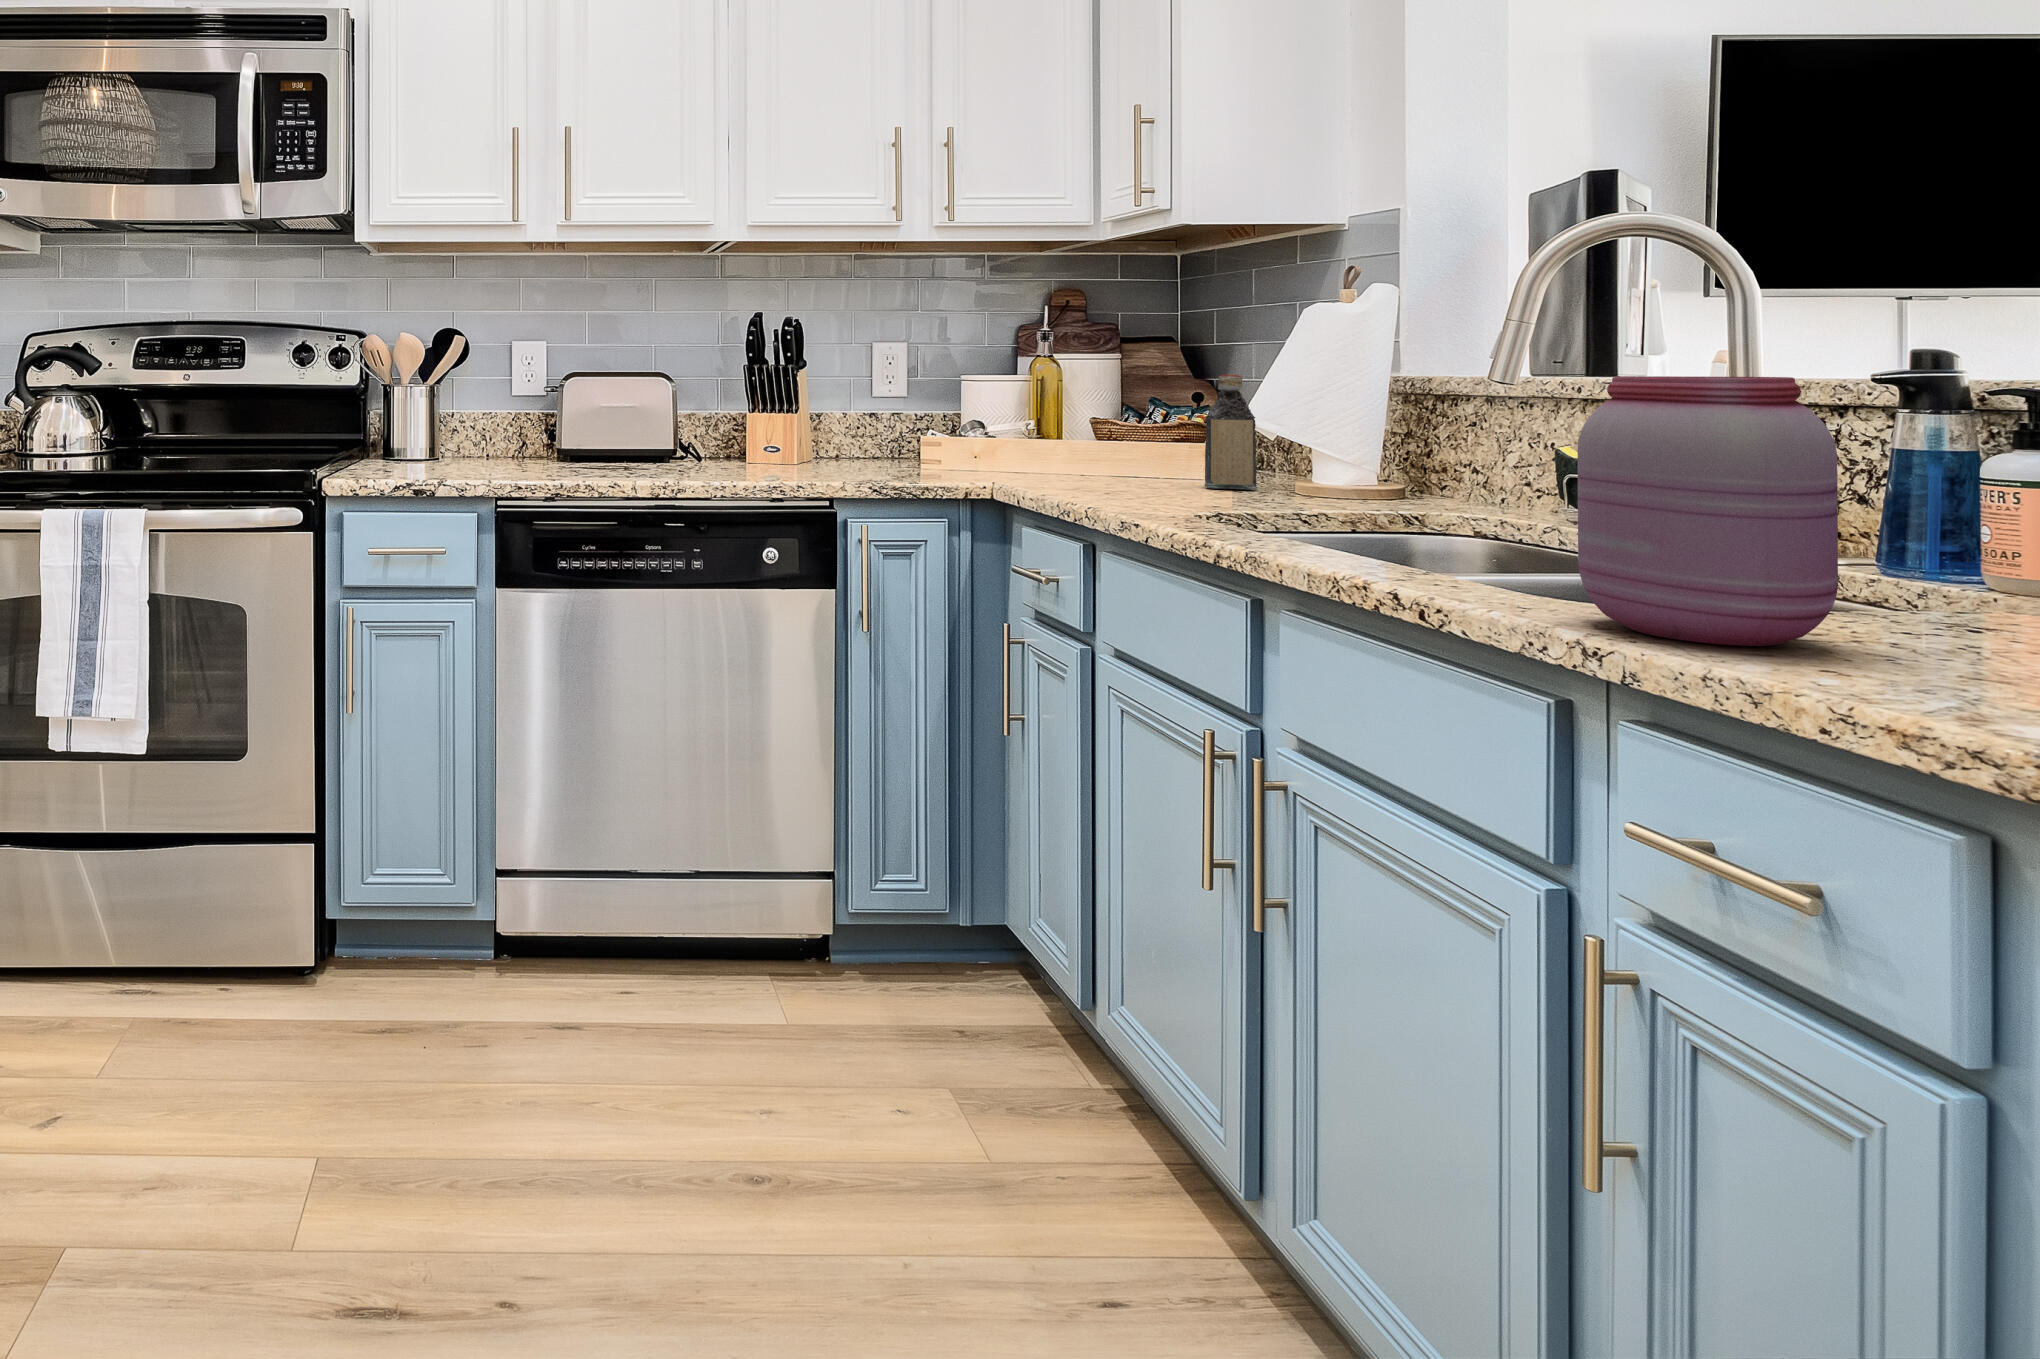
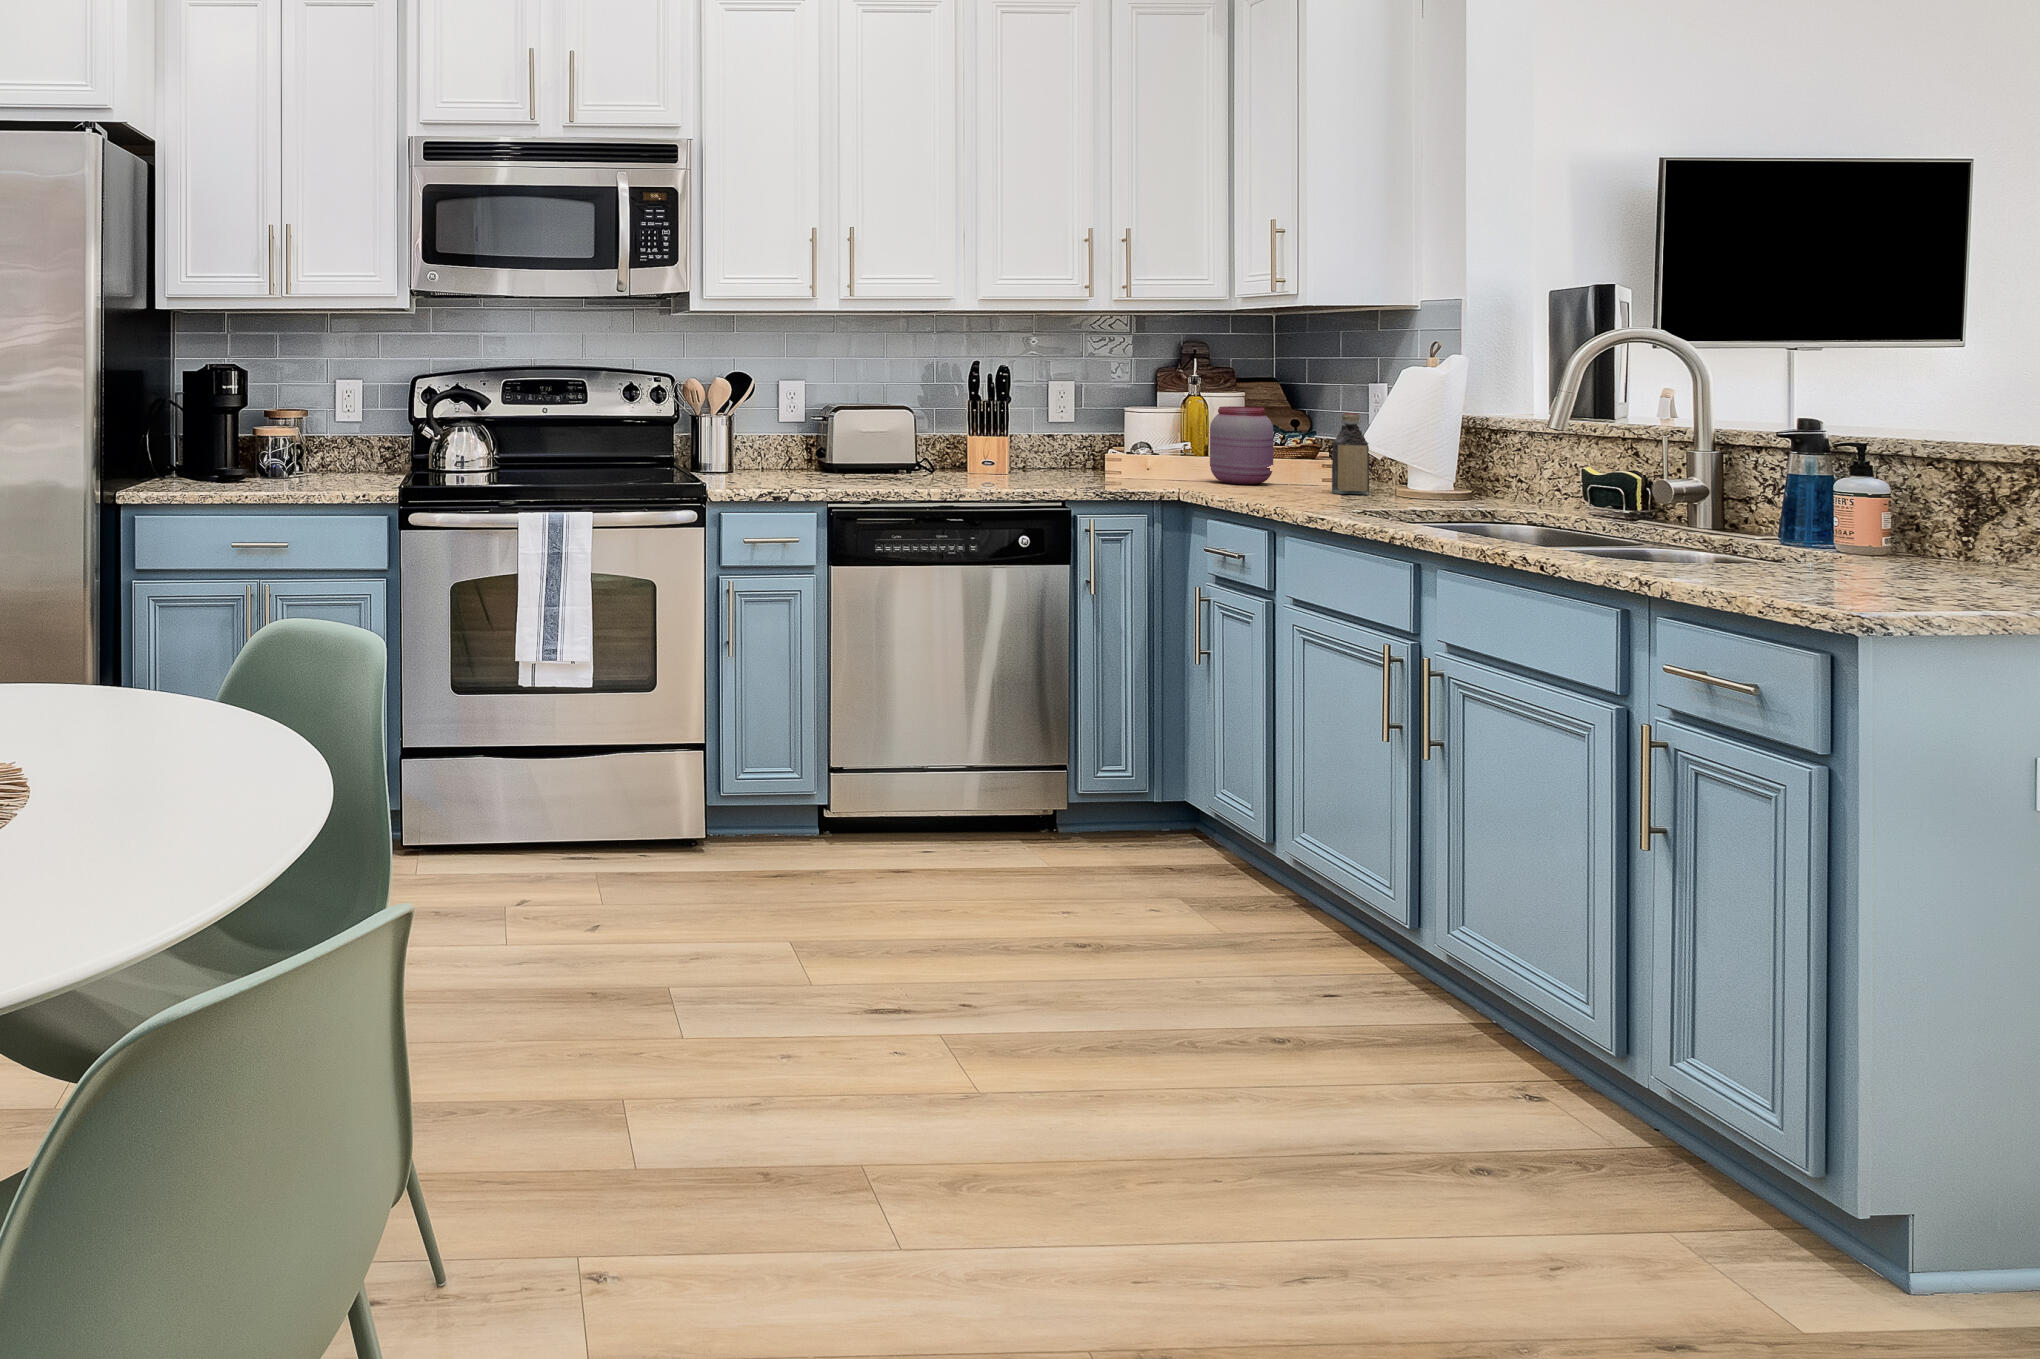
jar: present [1578,376,1838,646] -> present [1210,406,1273,484]

